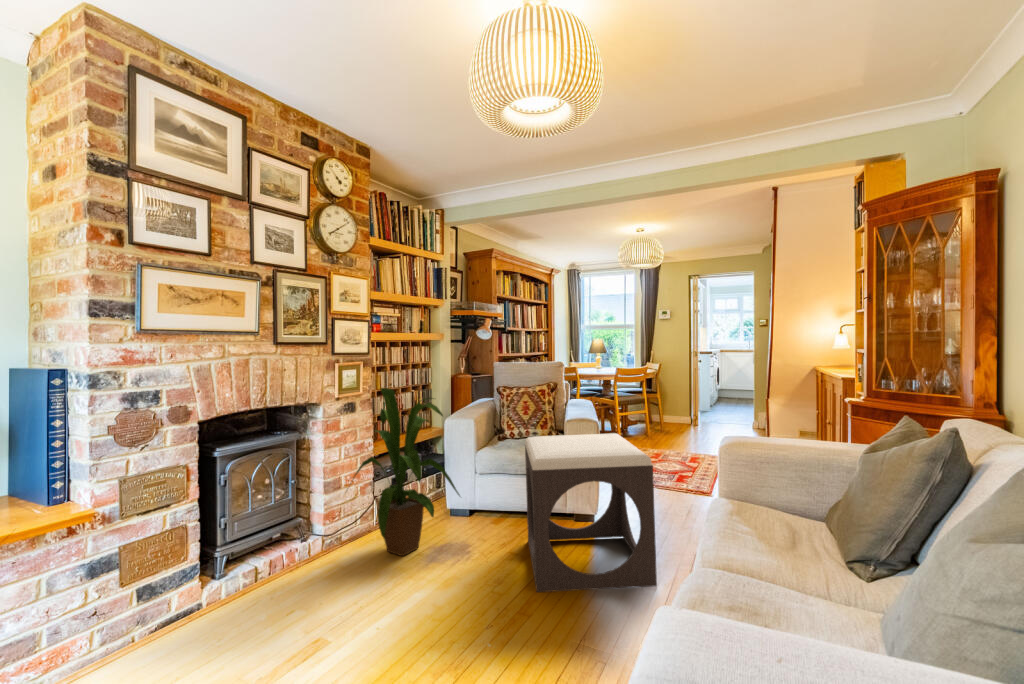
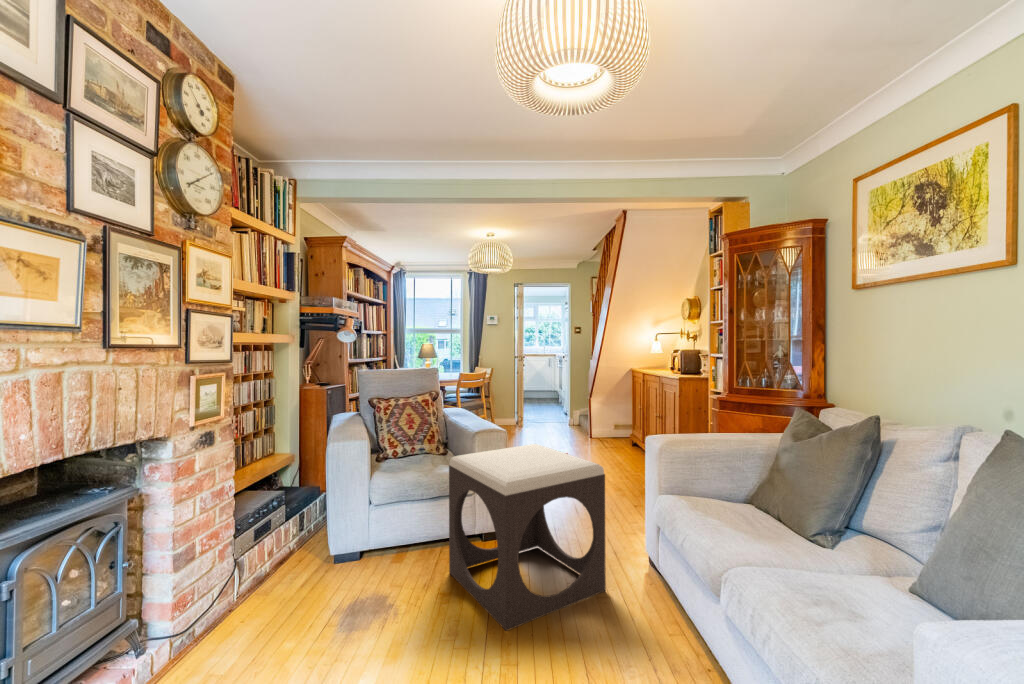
house plant: present [355,388,459,556] -> none [217,410,378,632]

